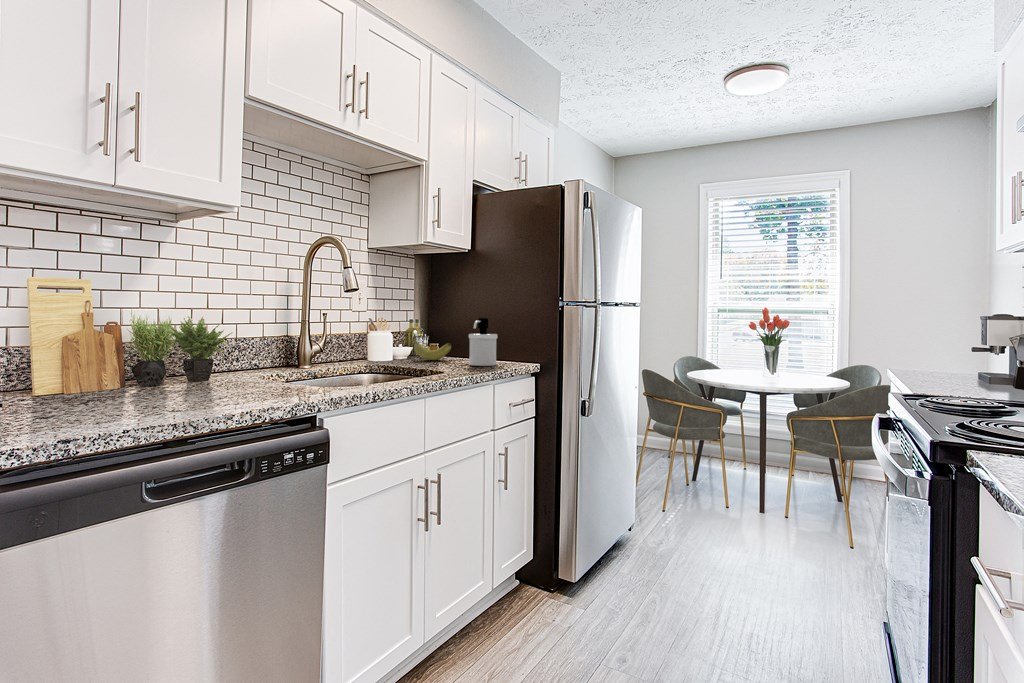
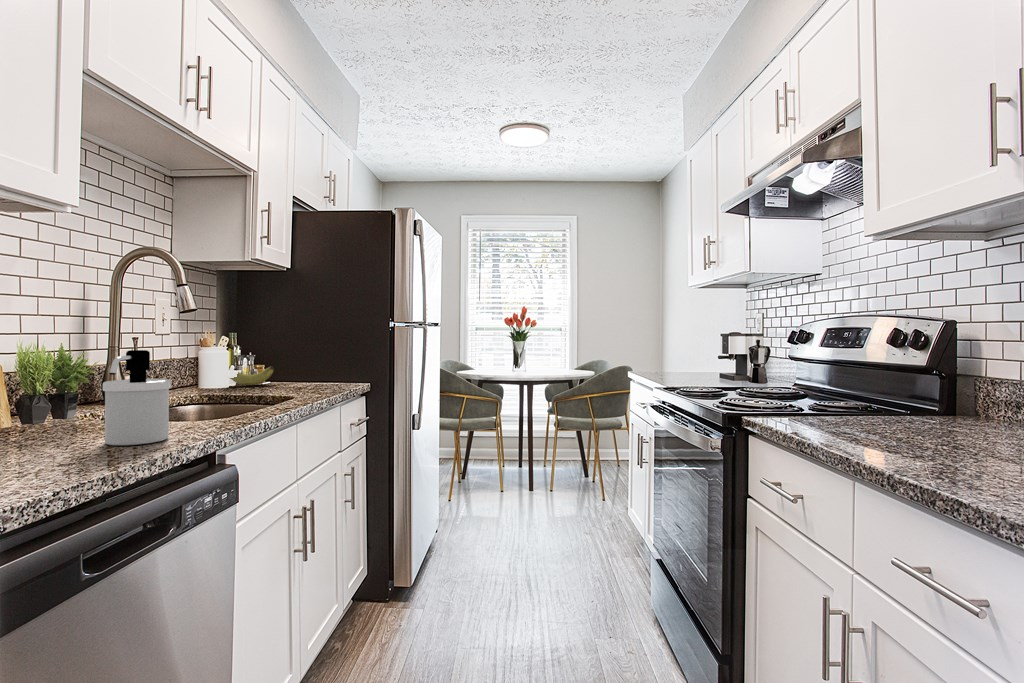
soap dispenser: present [469,318,497,366] -> present [103,350,171,445]

